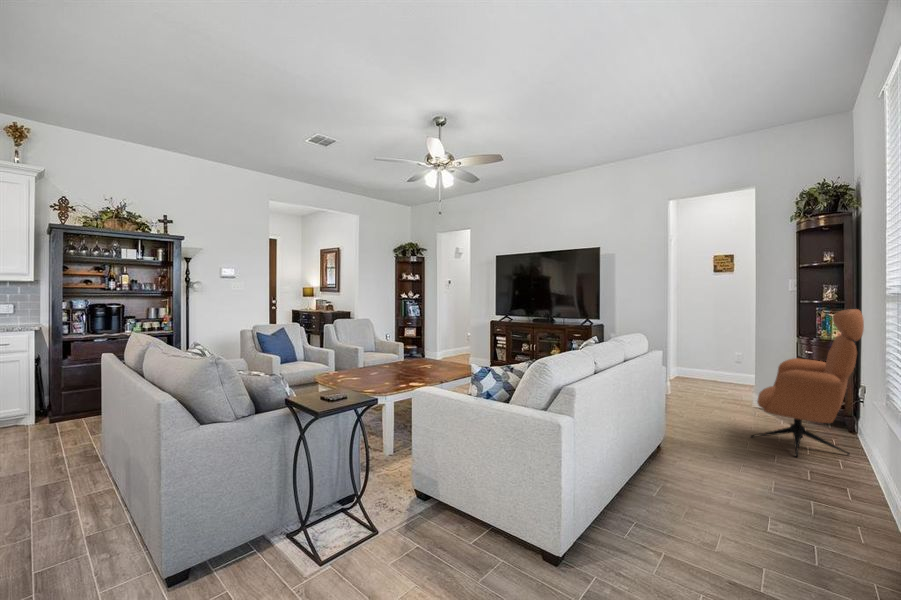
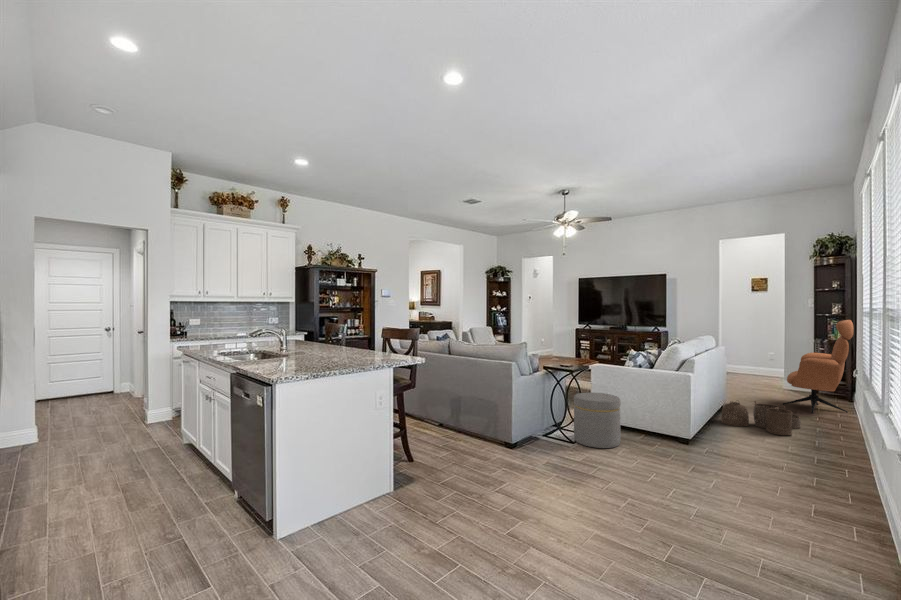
ottoman: none [348,445,436,573] -> present [574,393,621,448]
woven basket: none [648,445,780,520] -> present [721,401,801,435]

